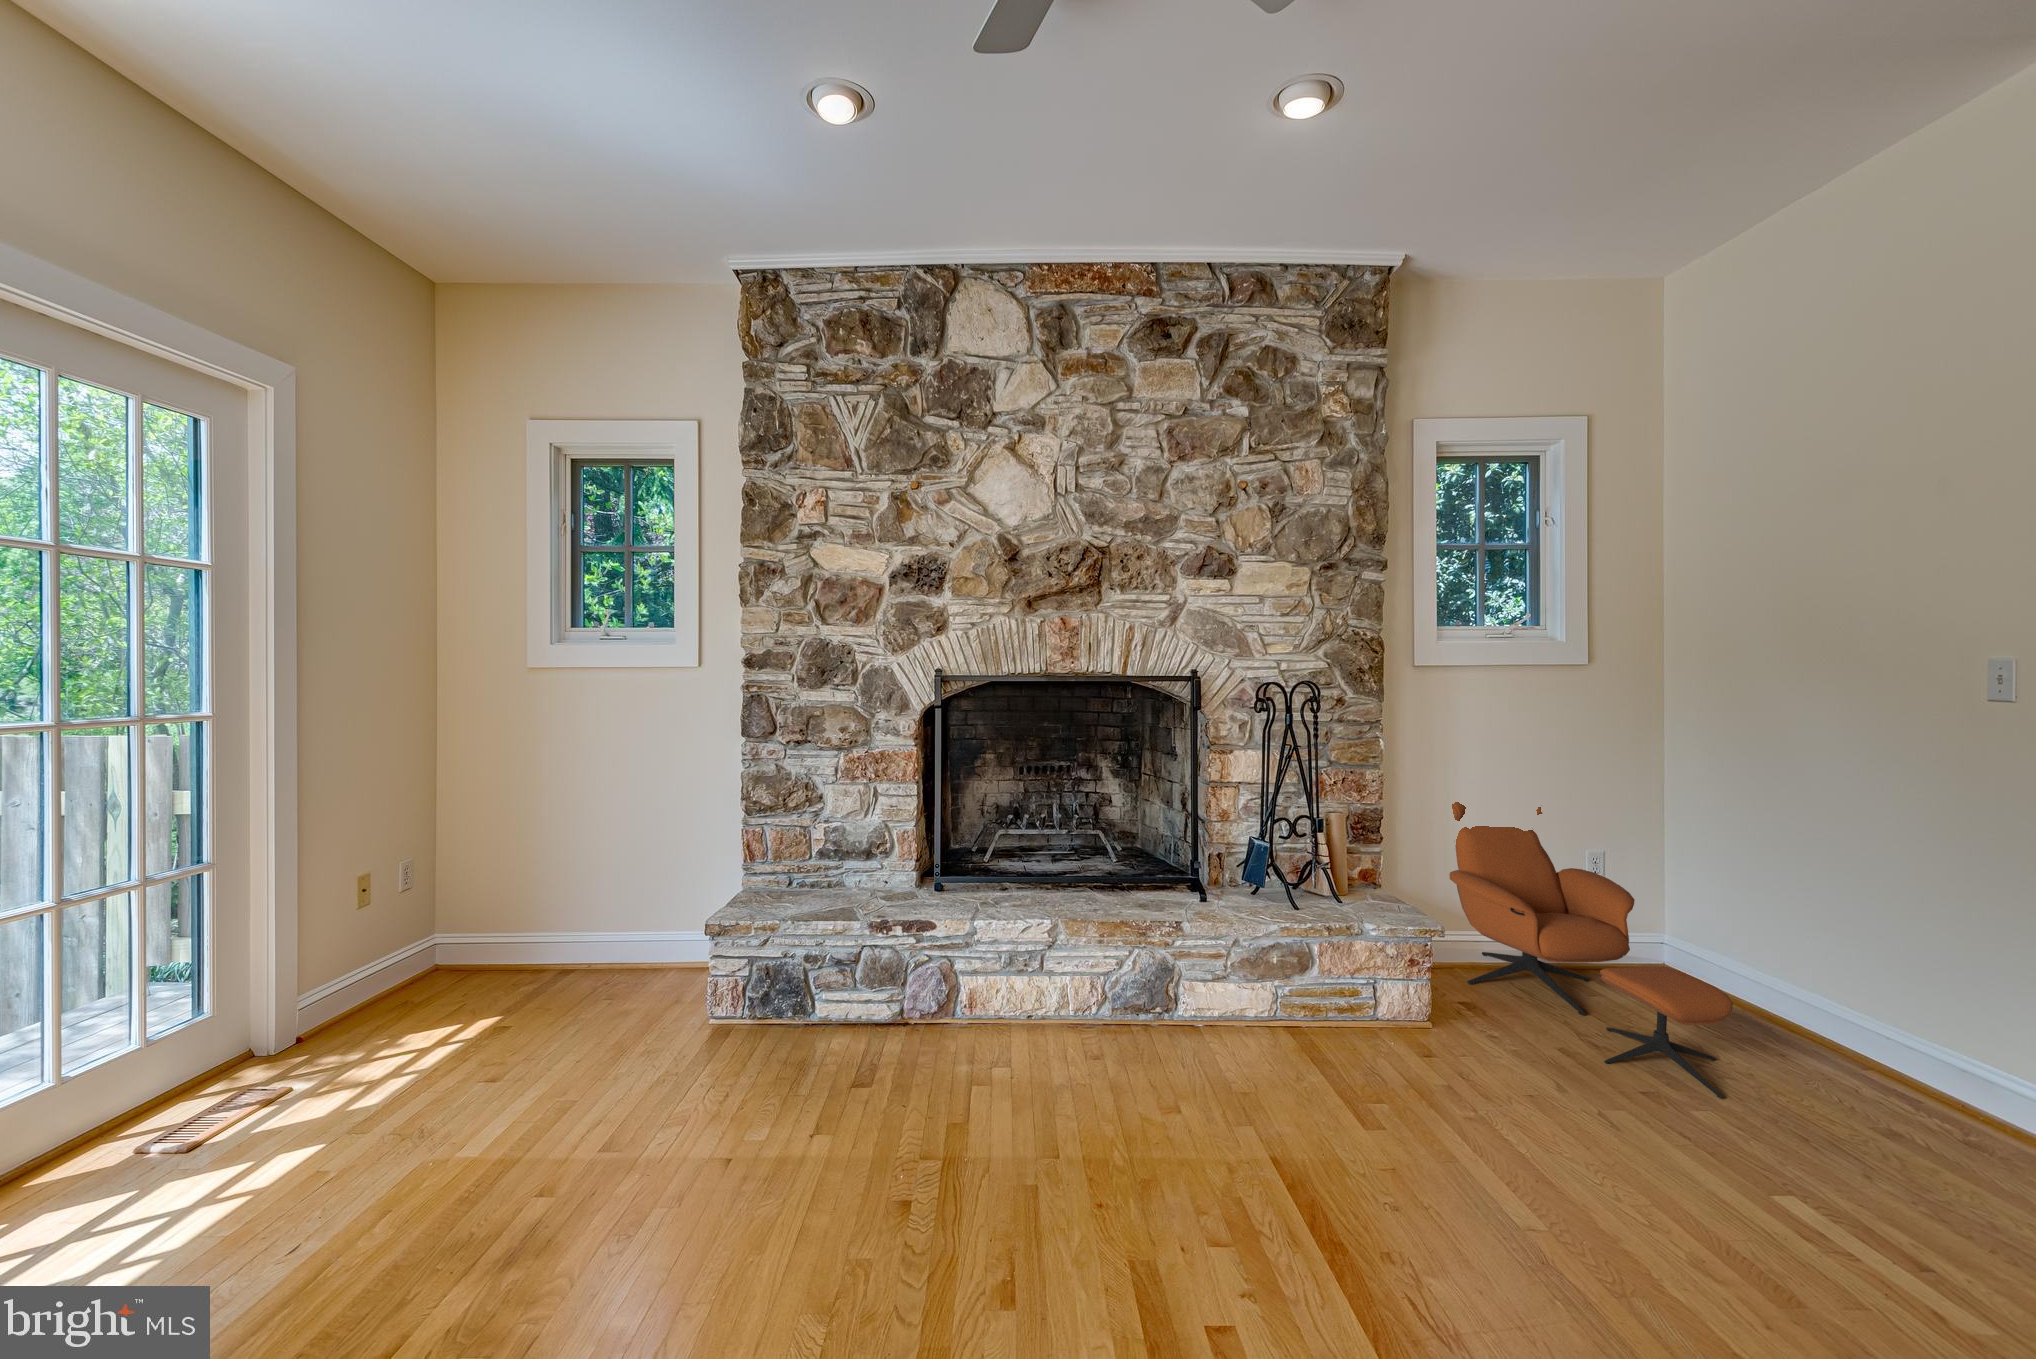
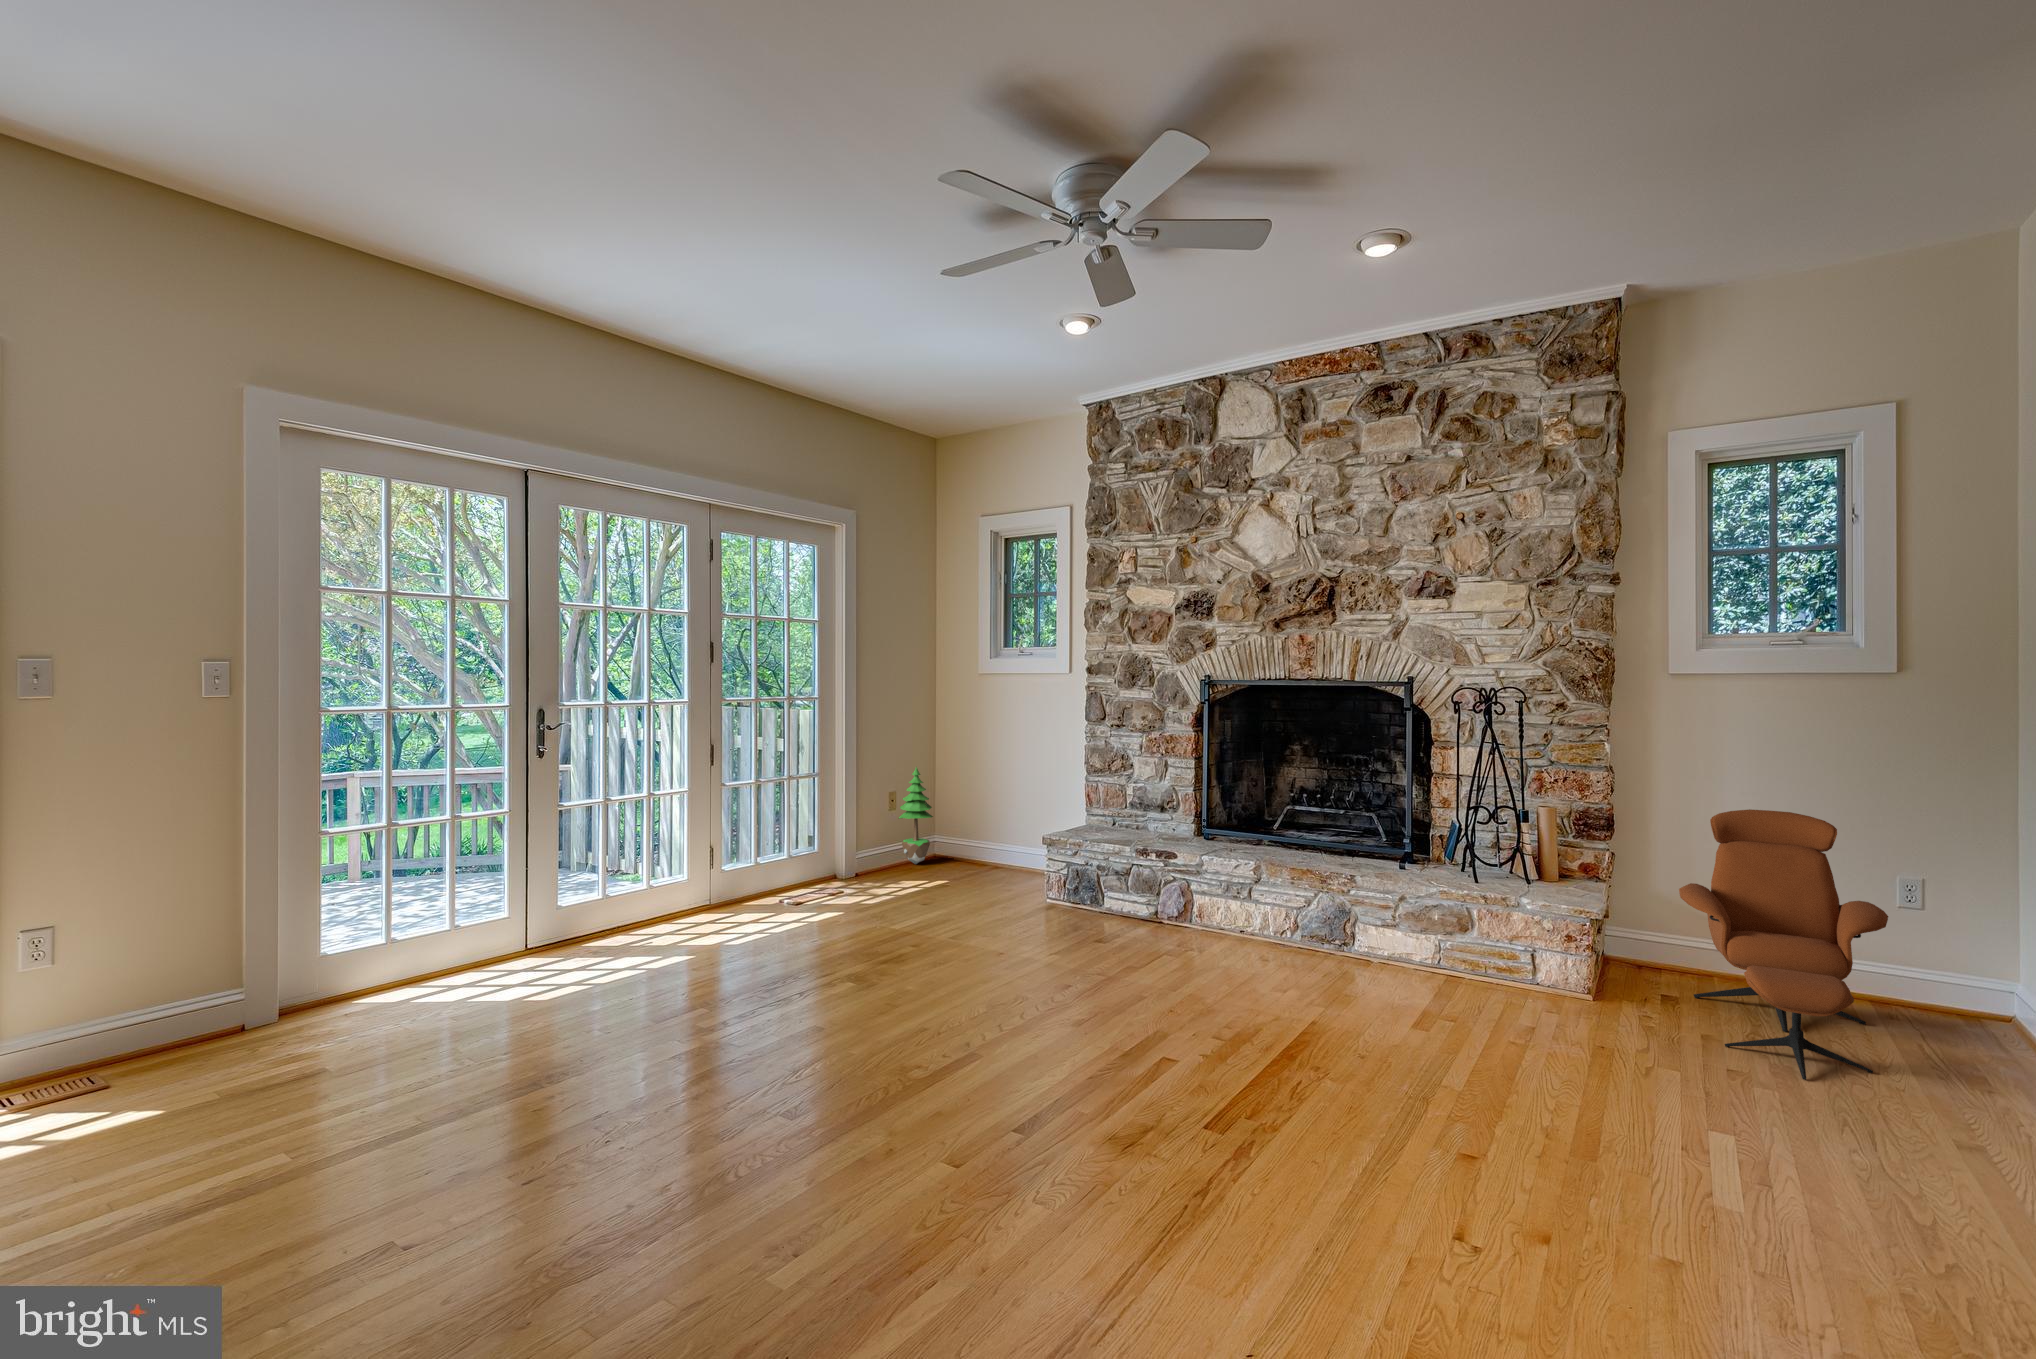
potted tree: none [381,824,458,987] -> present [899,767,933,864]

